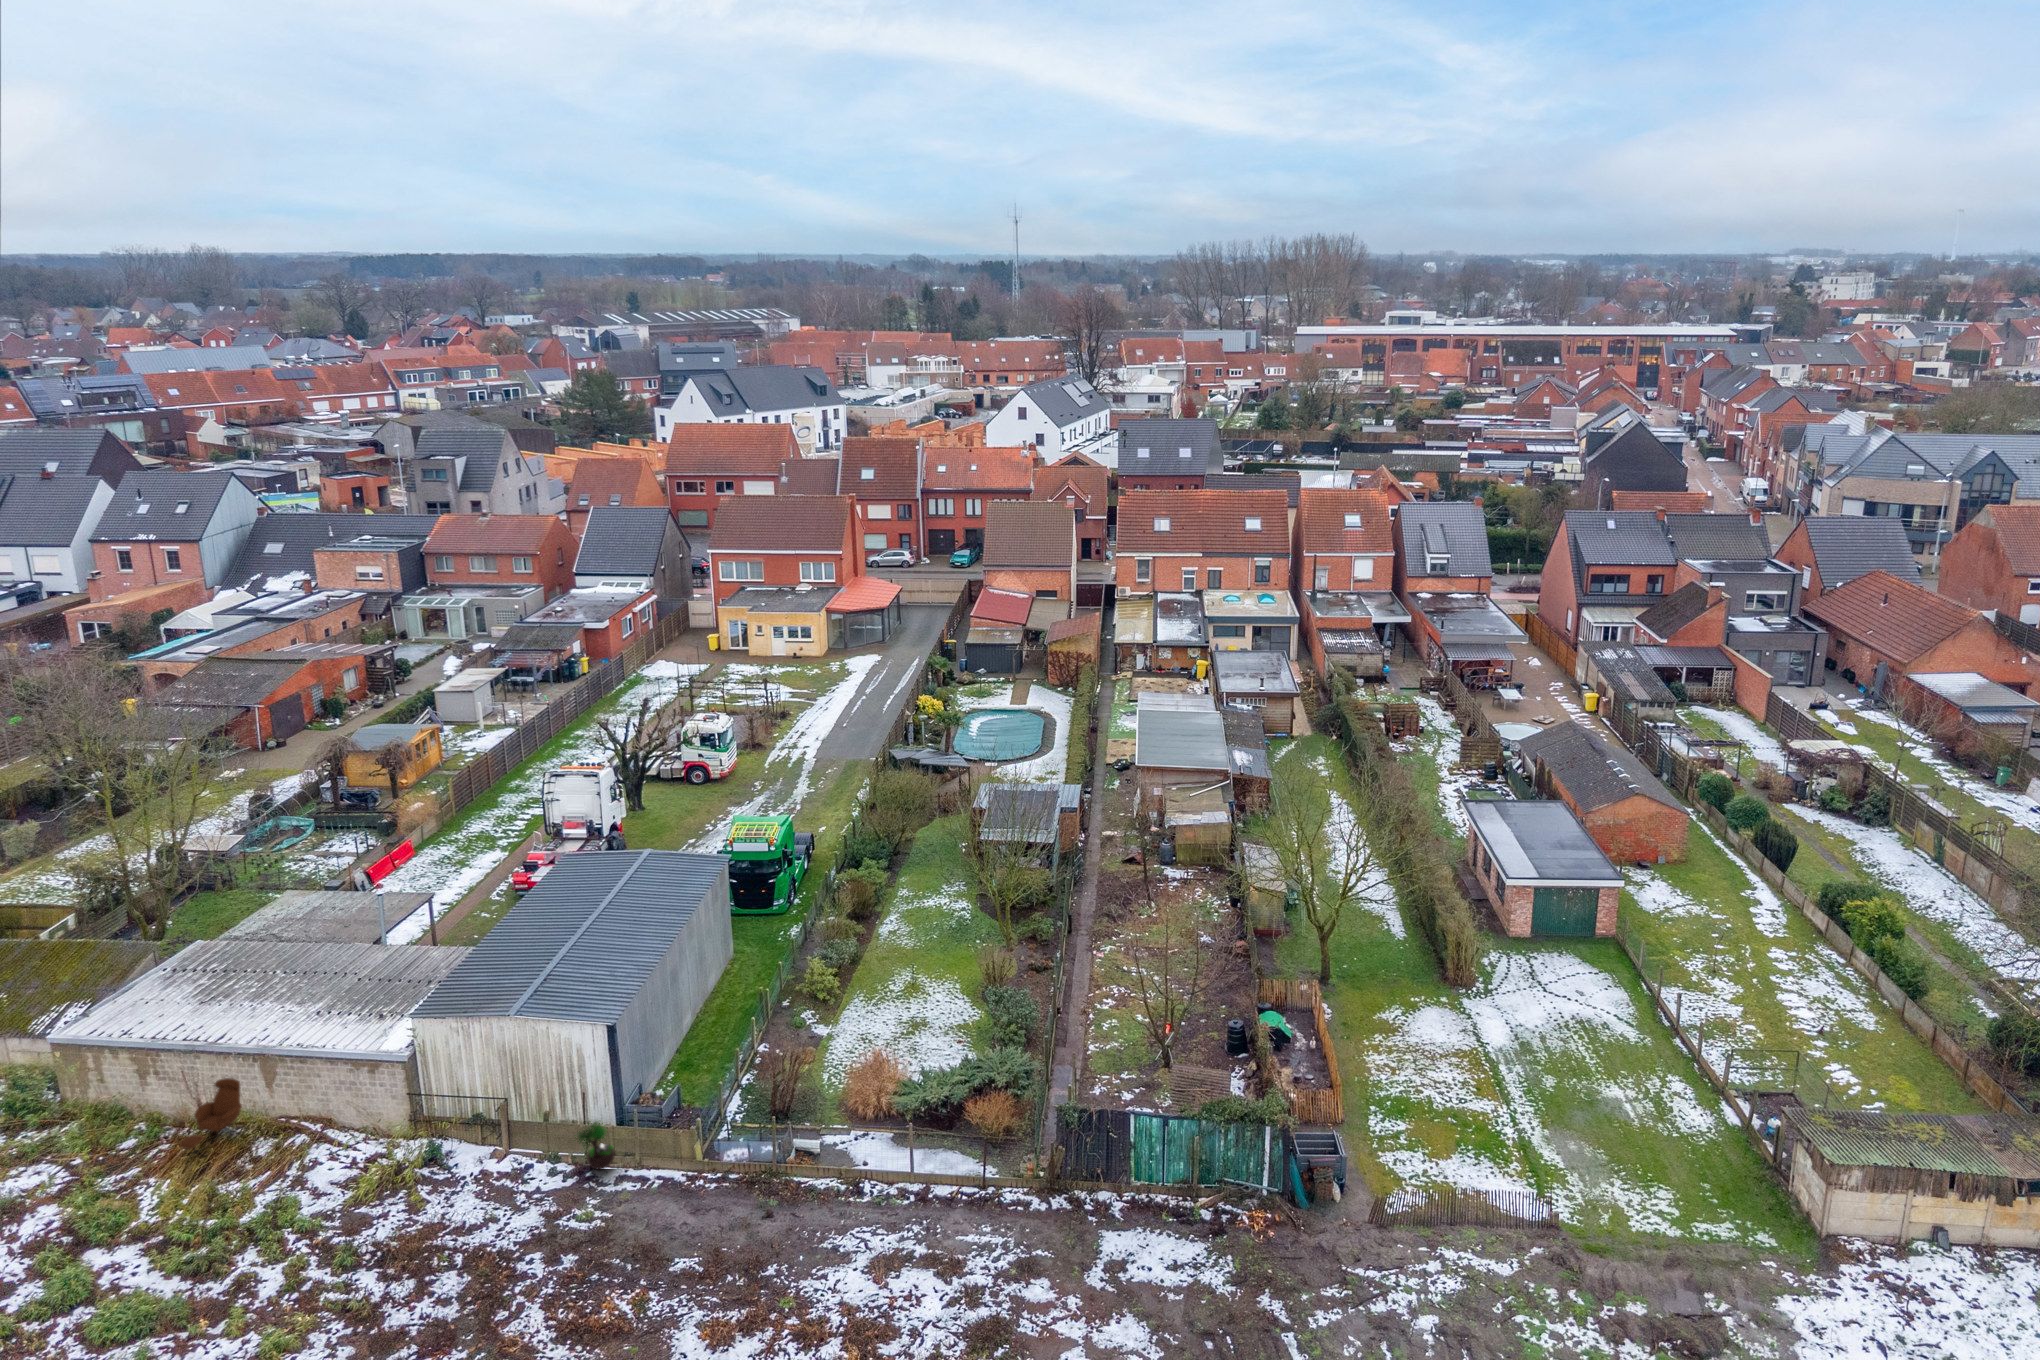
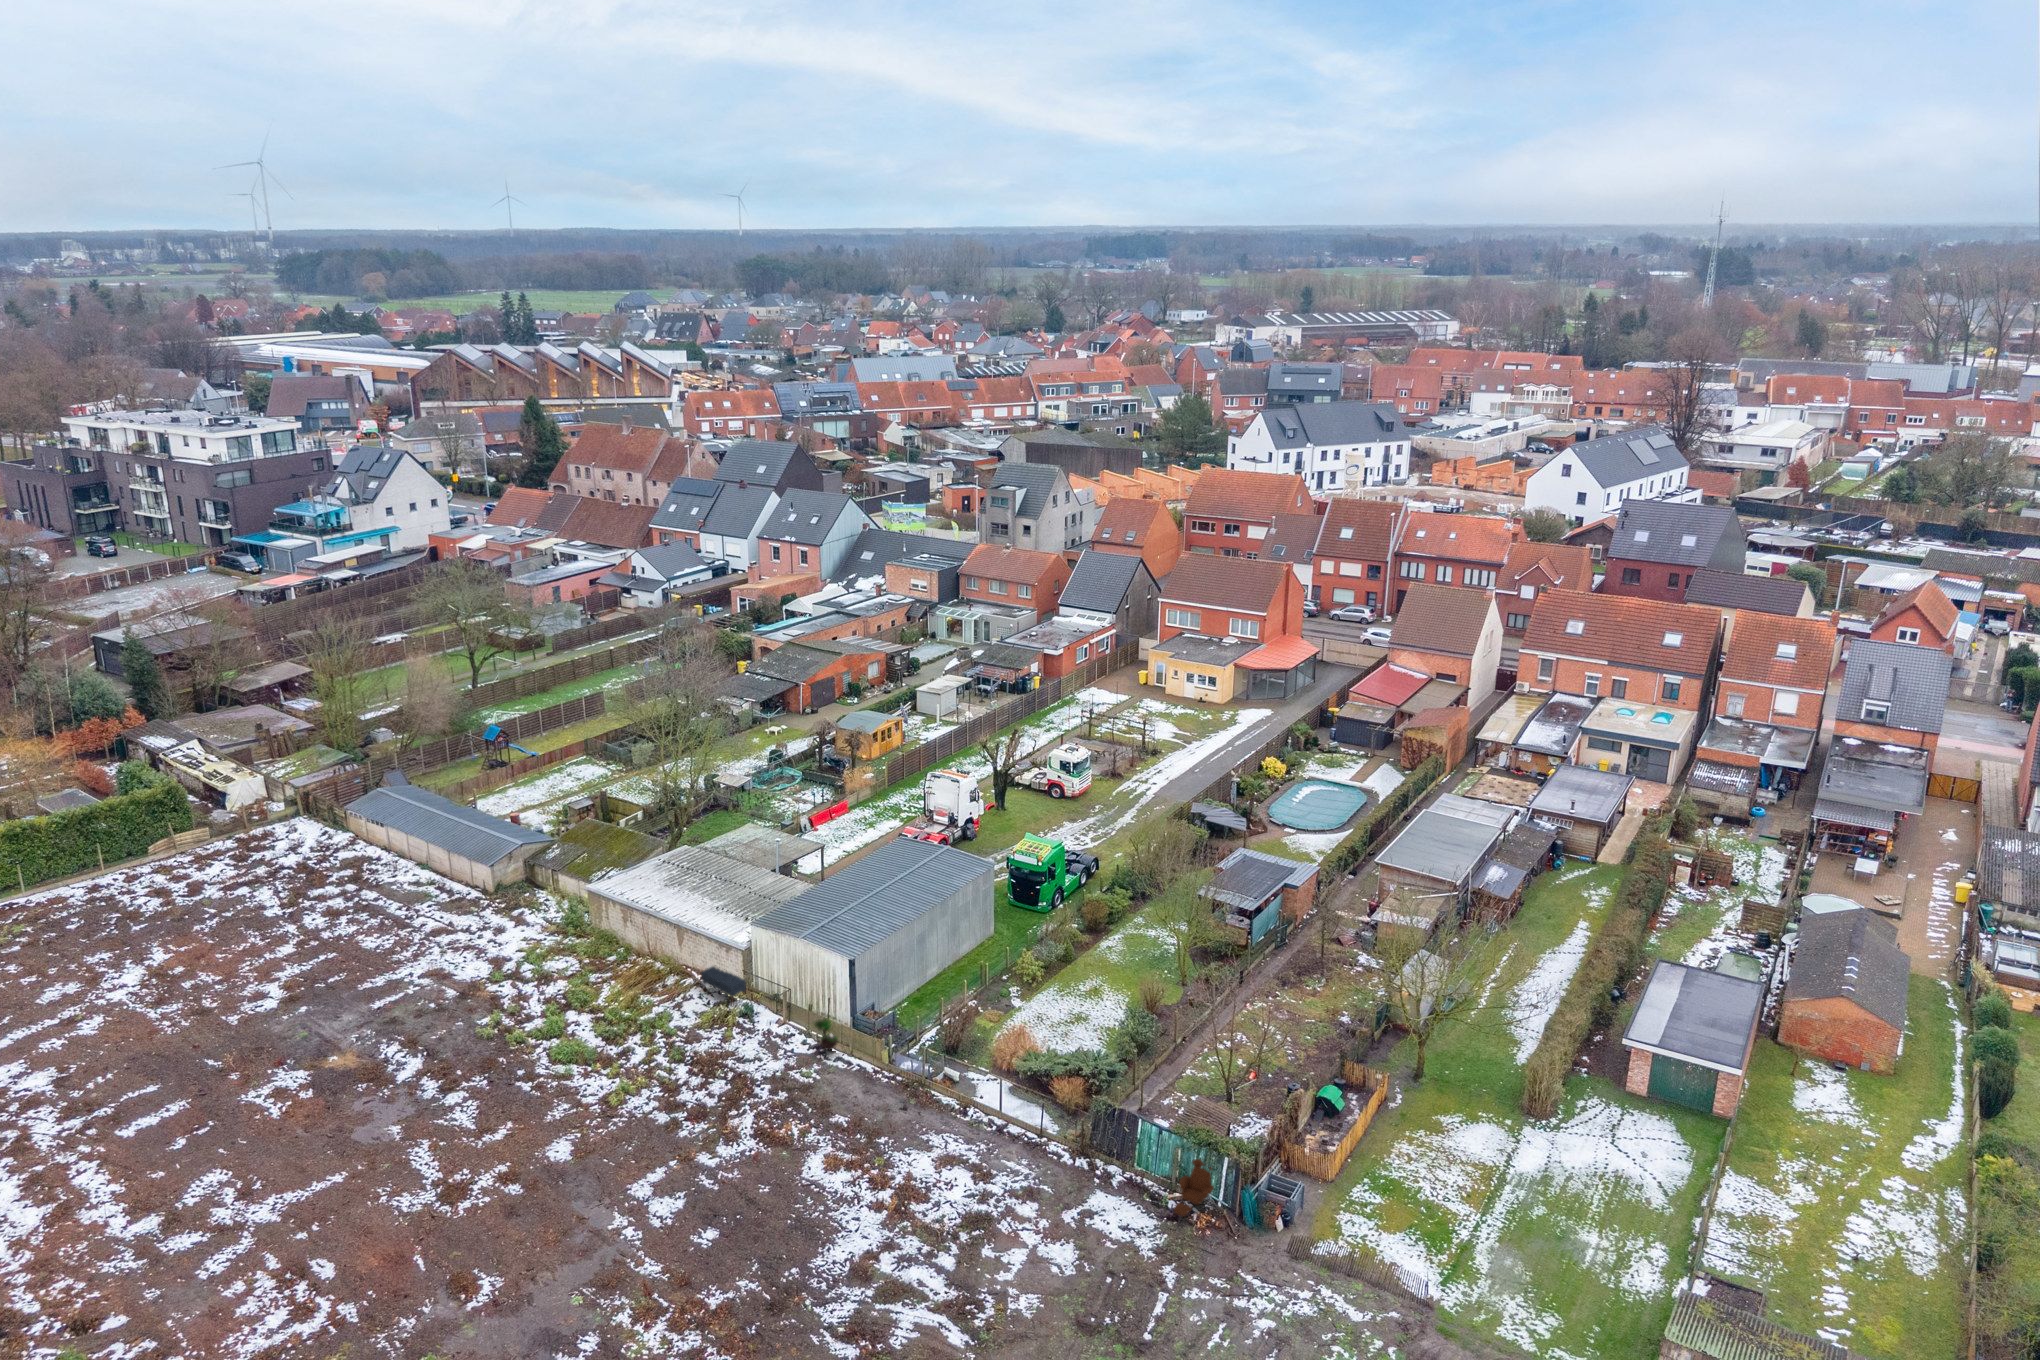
lounge chair: present [180,1078,242,1156] -> present [1174,1159,1214,1220]
bench: none [322,1099,415,1153] -> present [701,967,746,1005]

